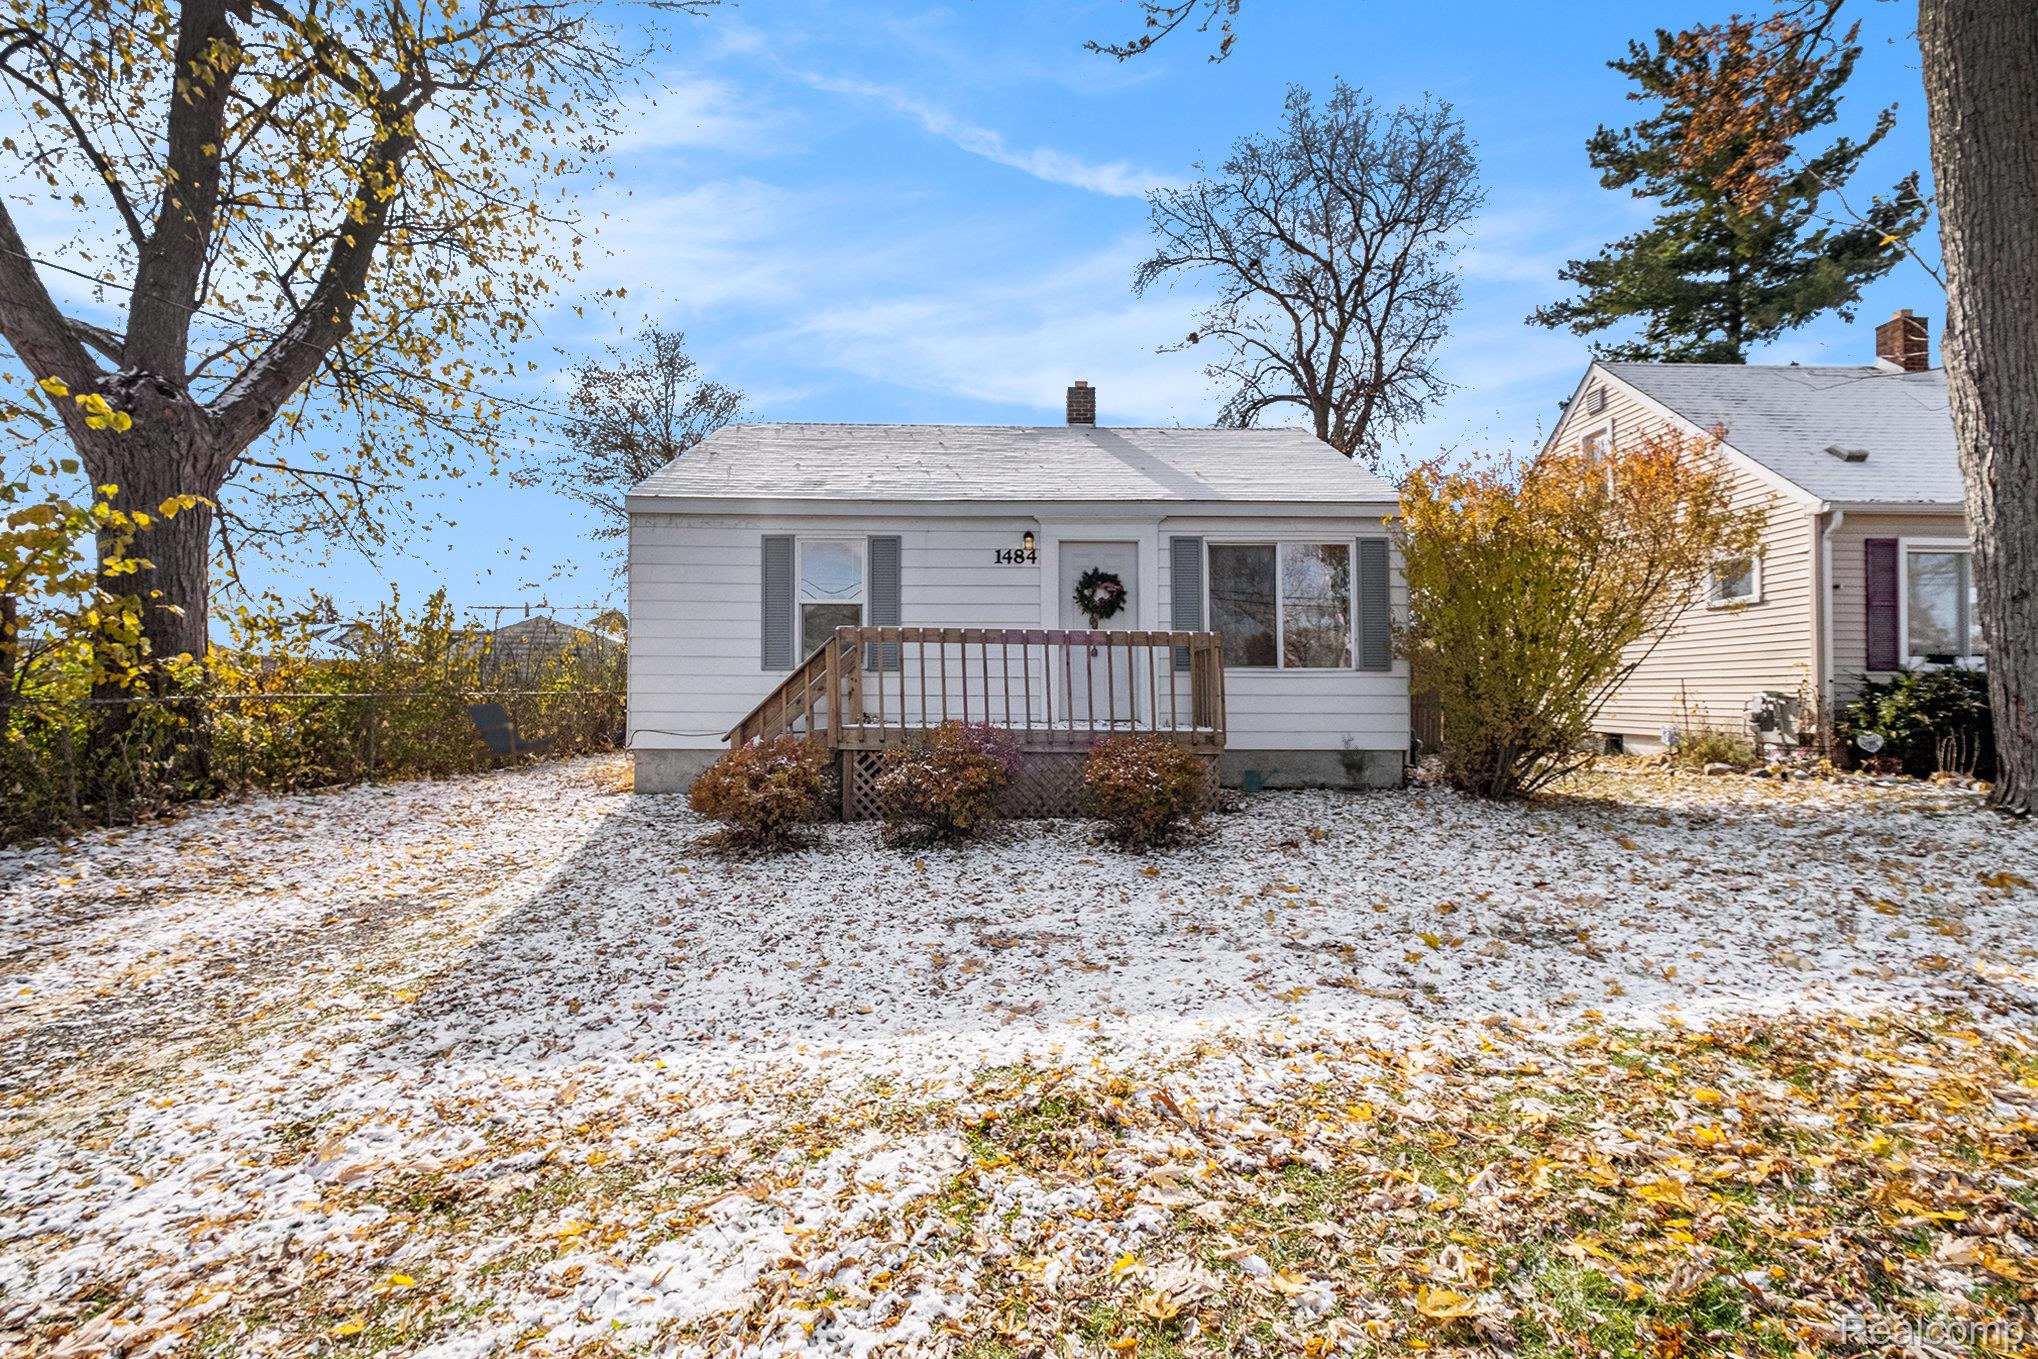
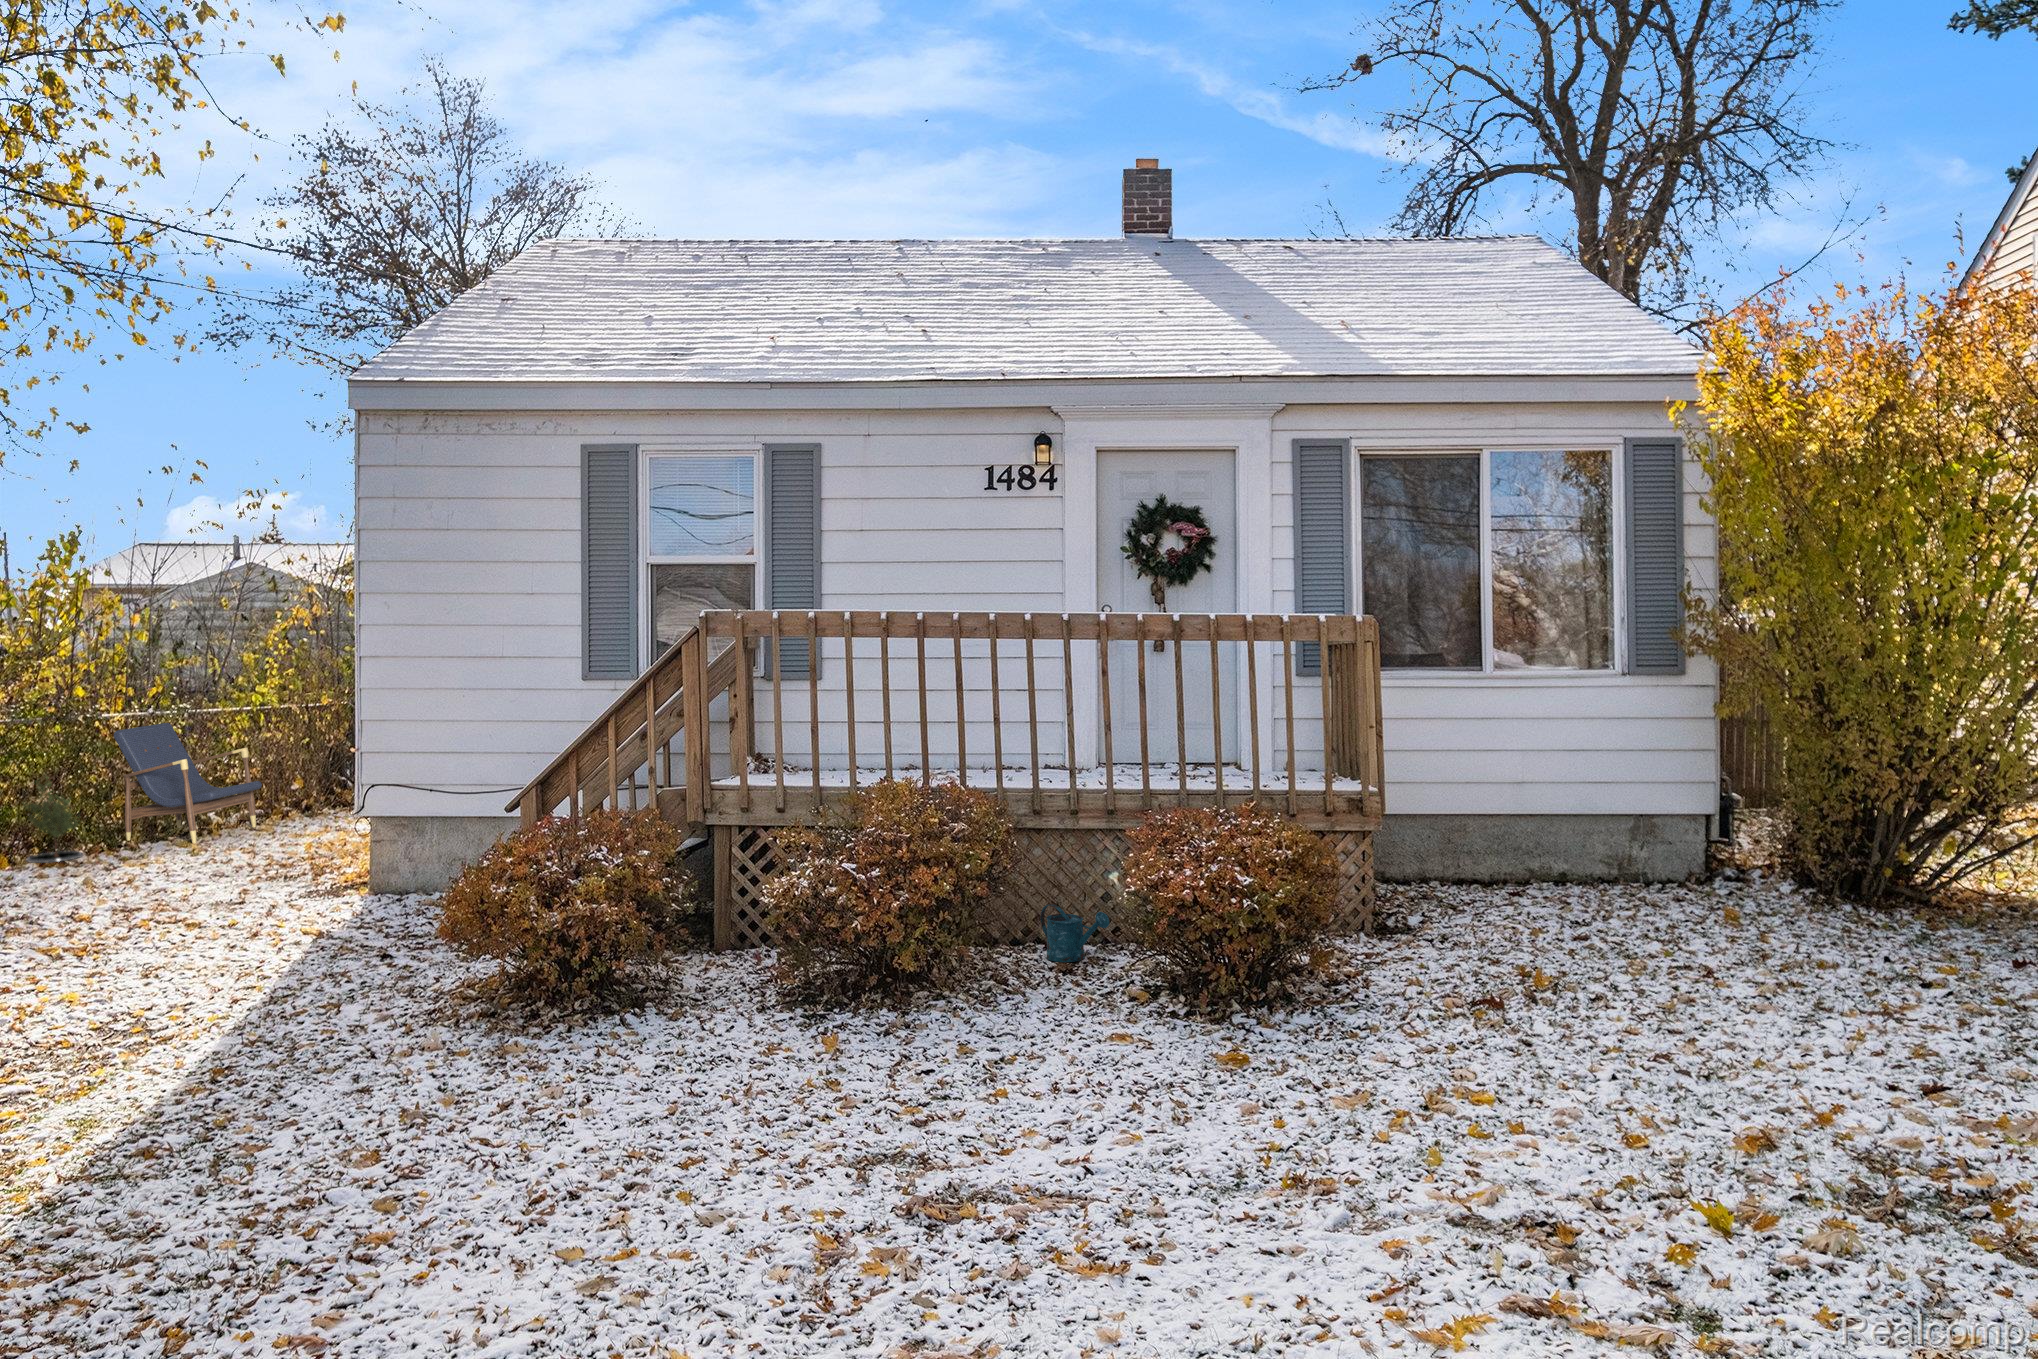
potted tree: present [1334,739,1369,794] -> present [23,777,82,863]
watering can: present [1243,767,1279,792] -> present [1041,904,1109,962]

